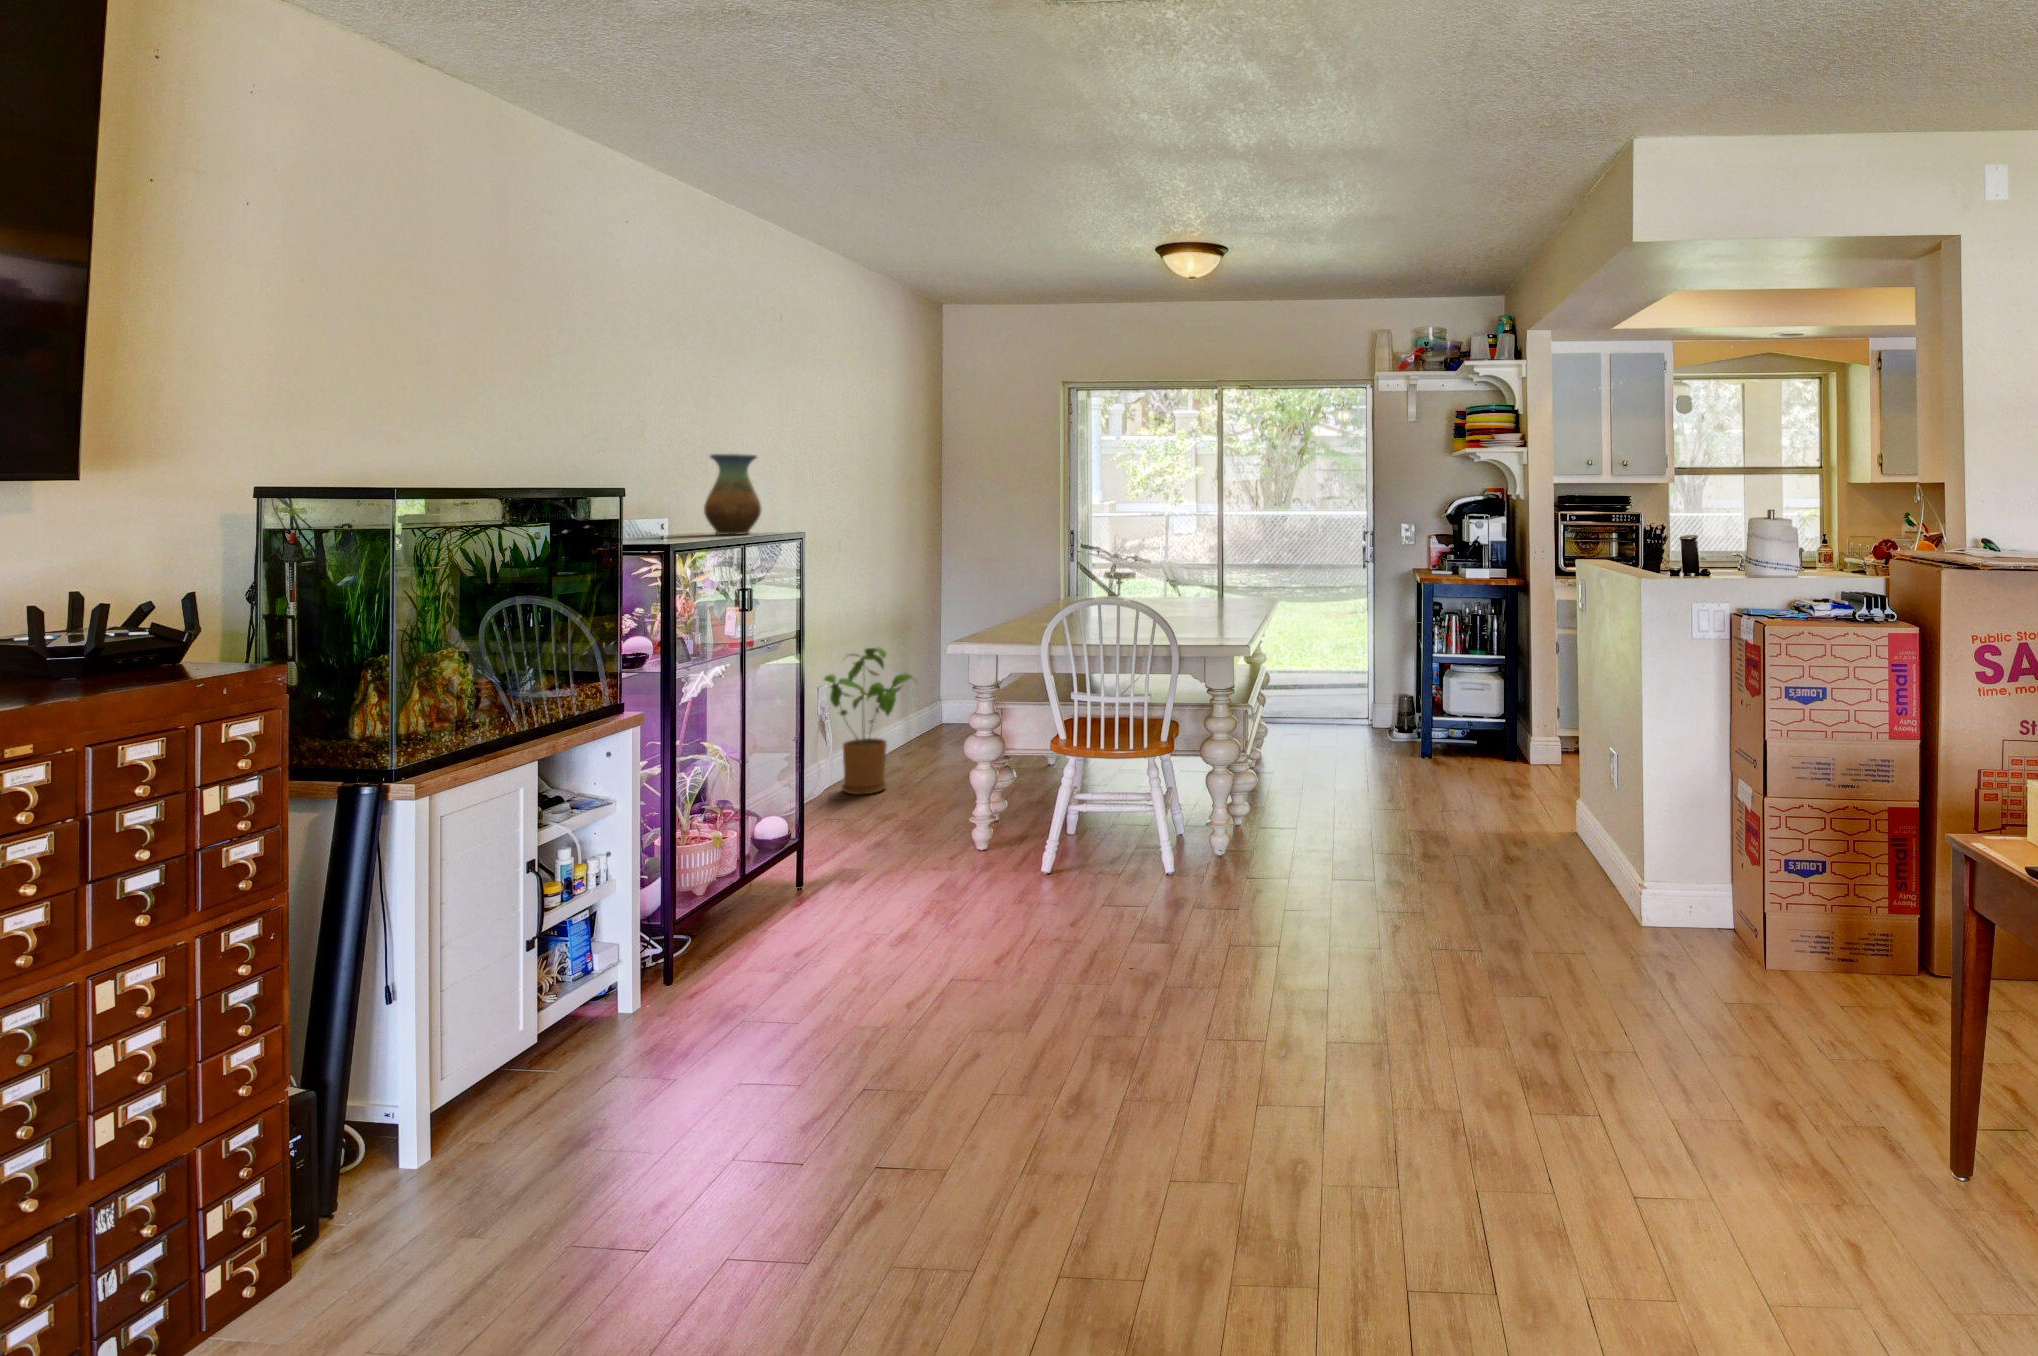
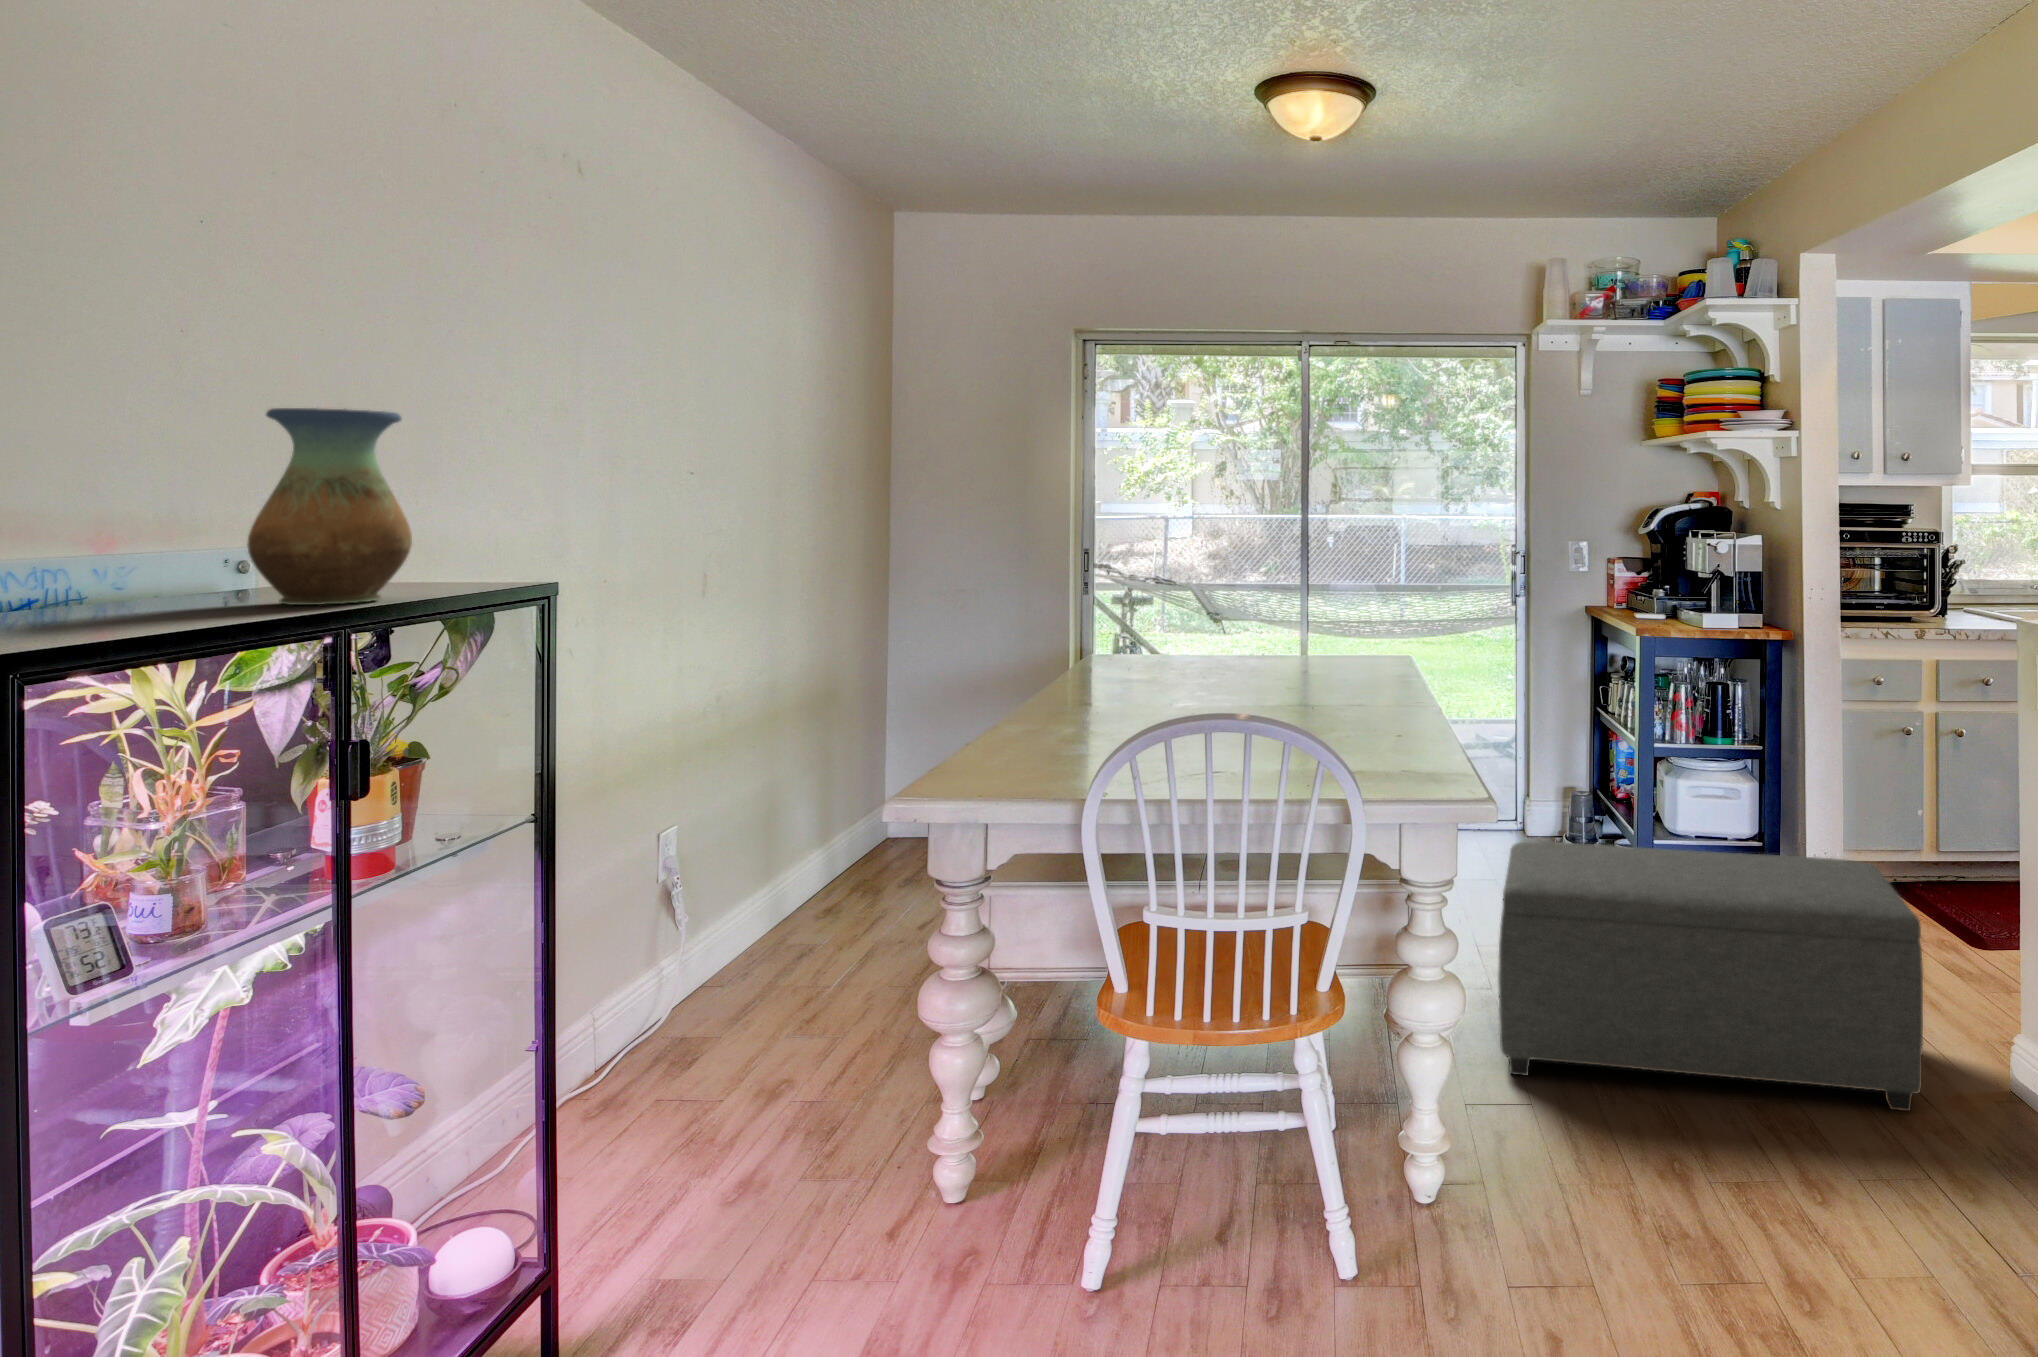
house plant: present [824,648,913,795] -> none [662,764,838,1031]
ottoman: none [1287,696,1520,833] -> present [1498,842,1923,1111]

